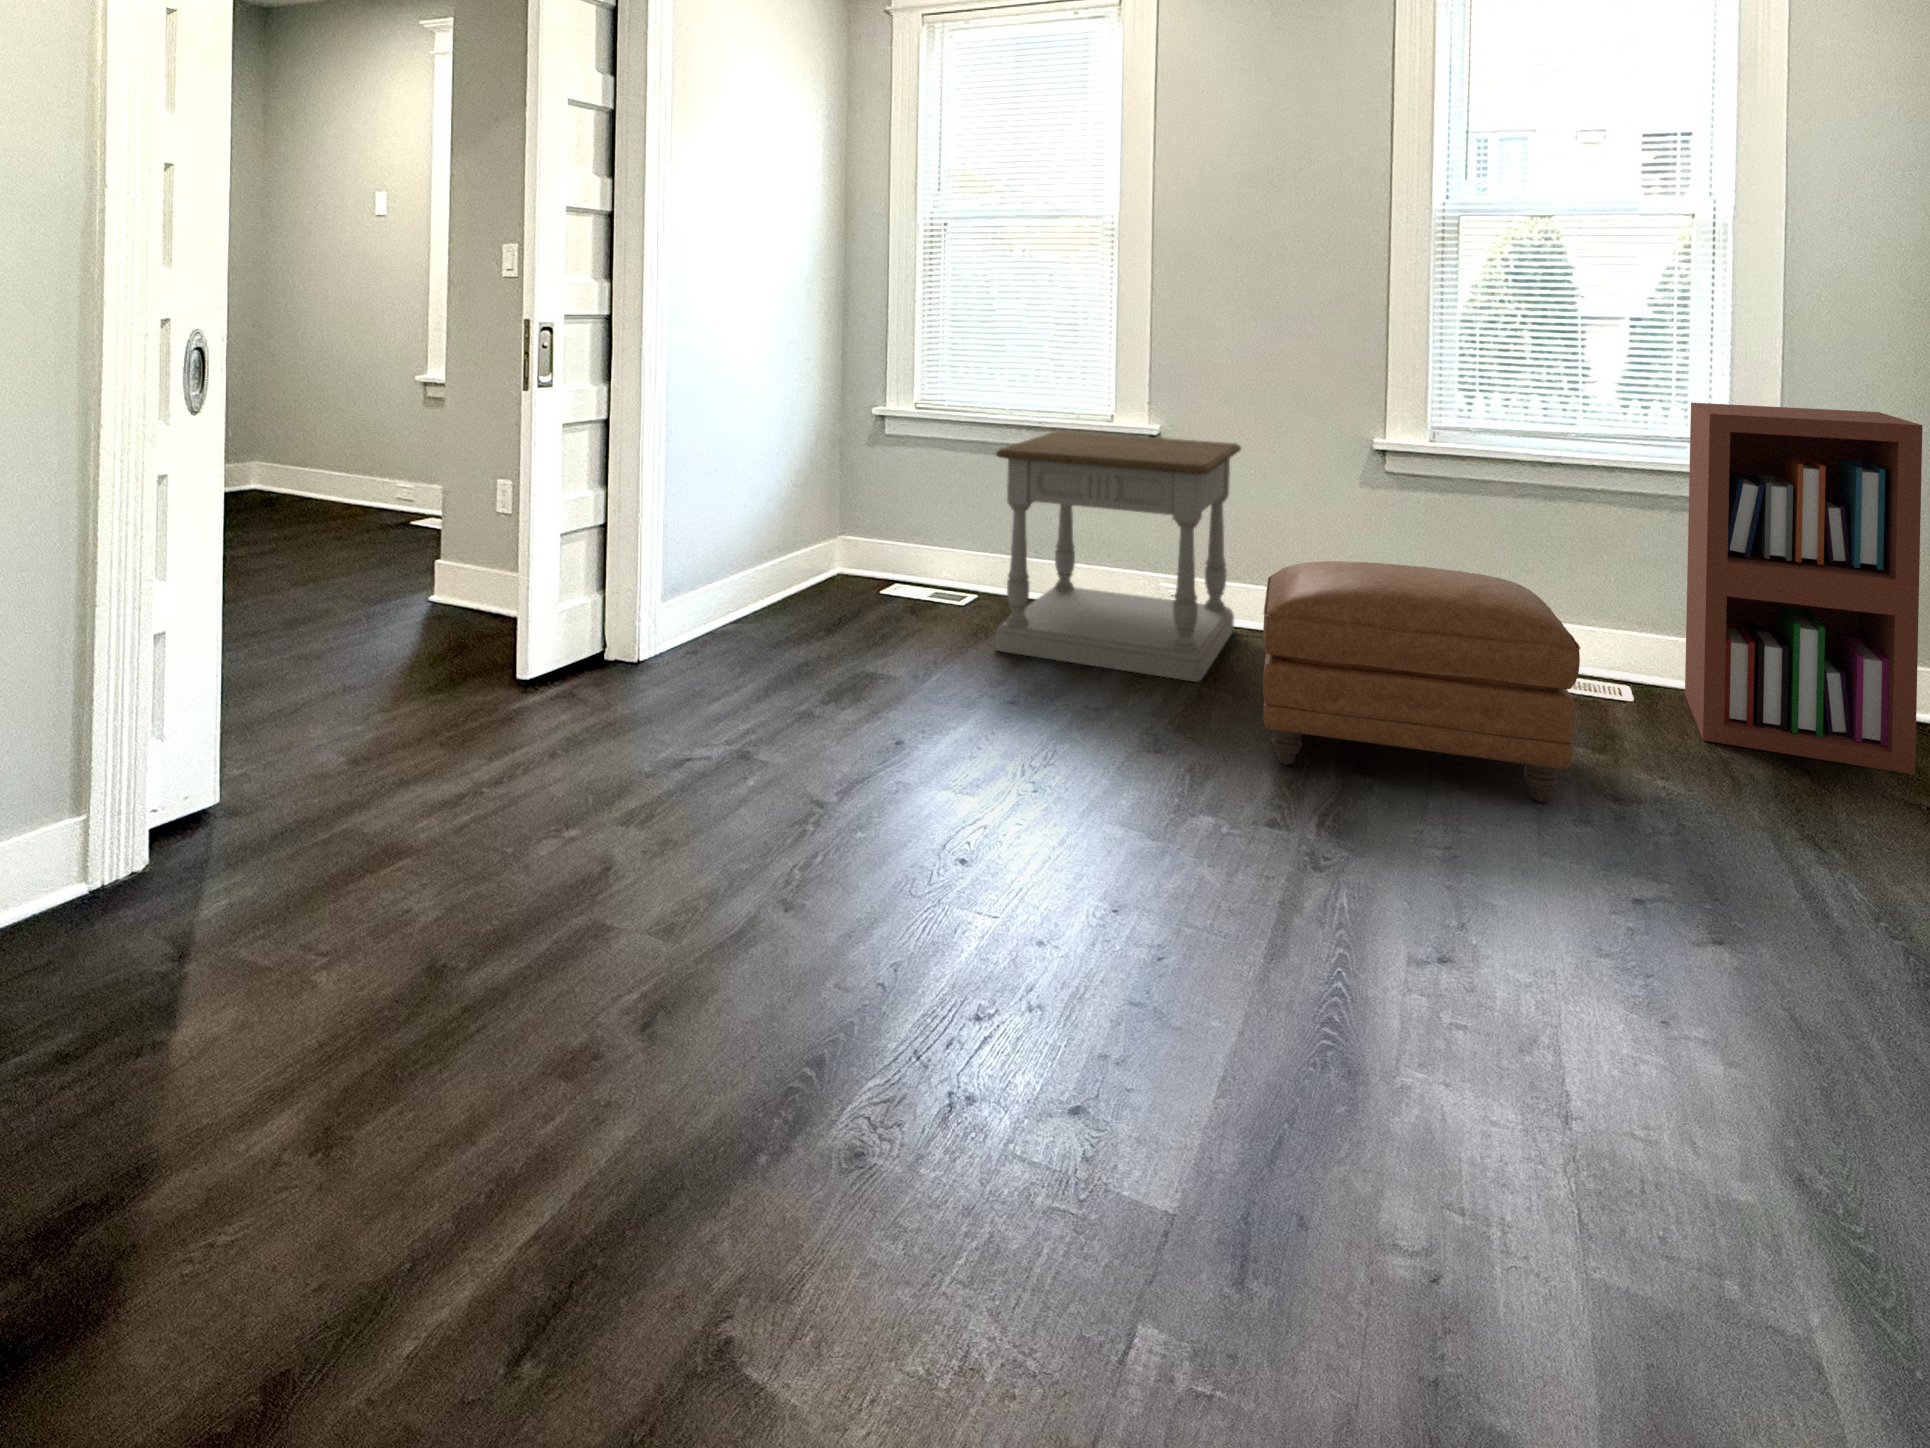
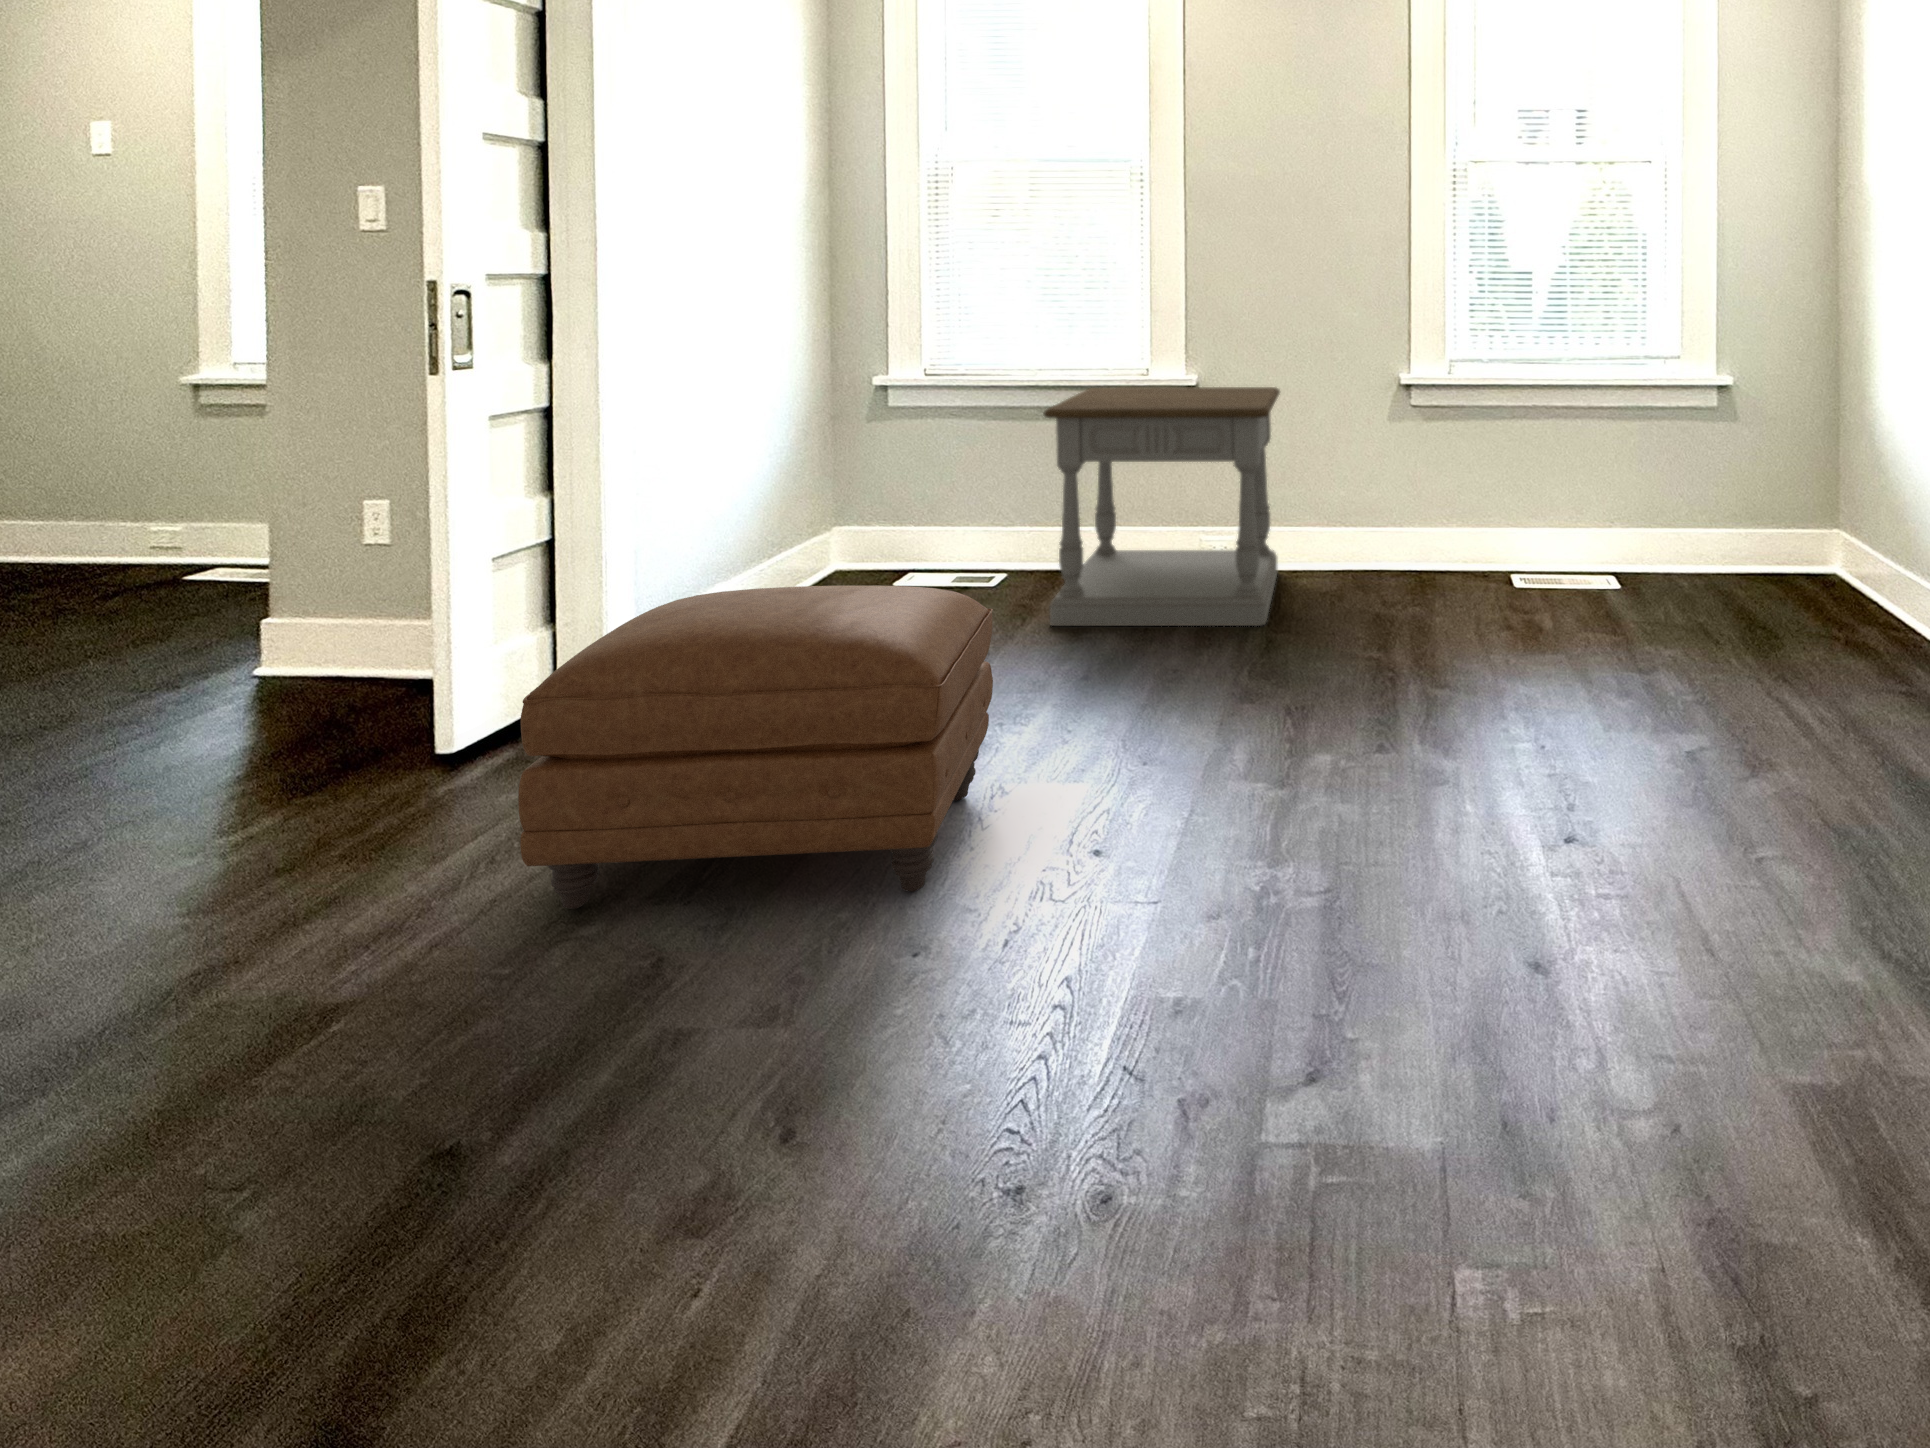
bookshelf: present [1685,403,1922,775] -> none [1652,323,1823,610]
ottoman: present [1263,561,1580,802] -> present [518,586,993,909]

